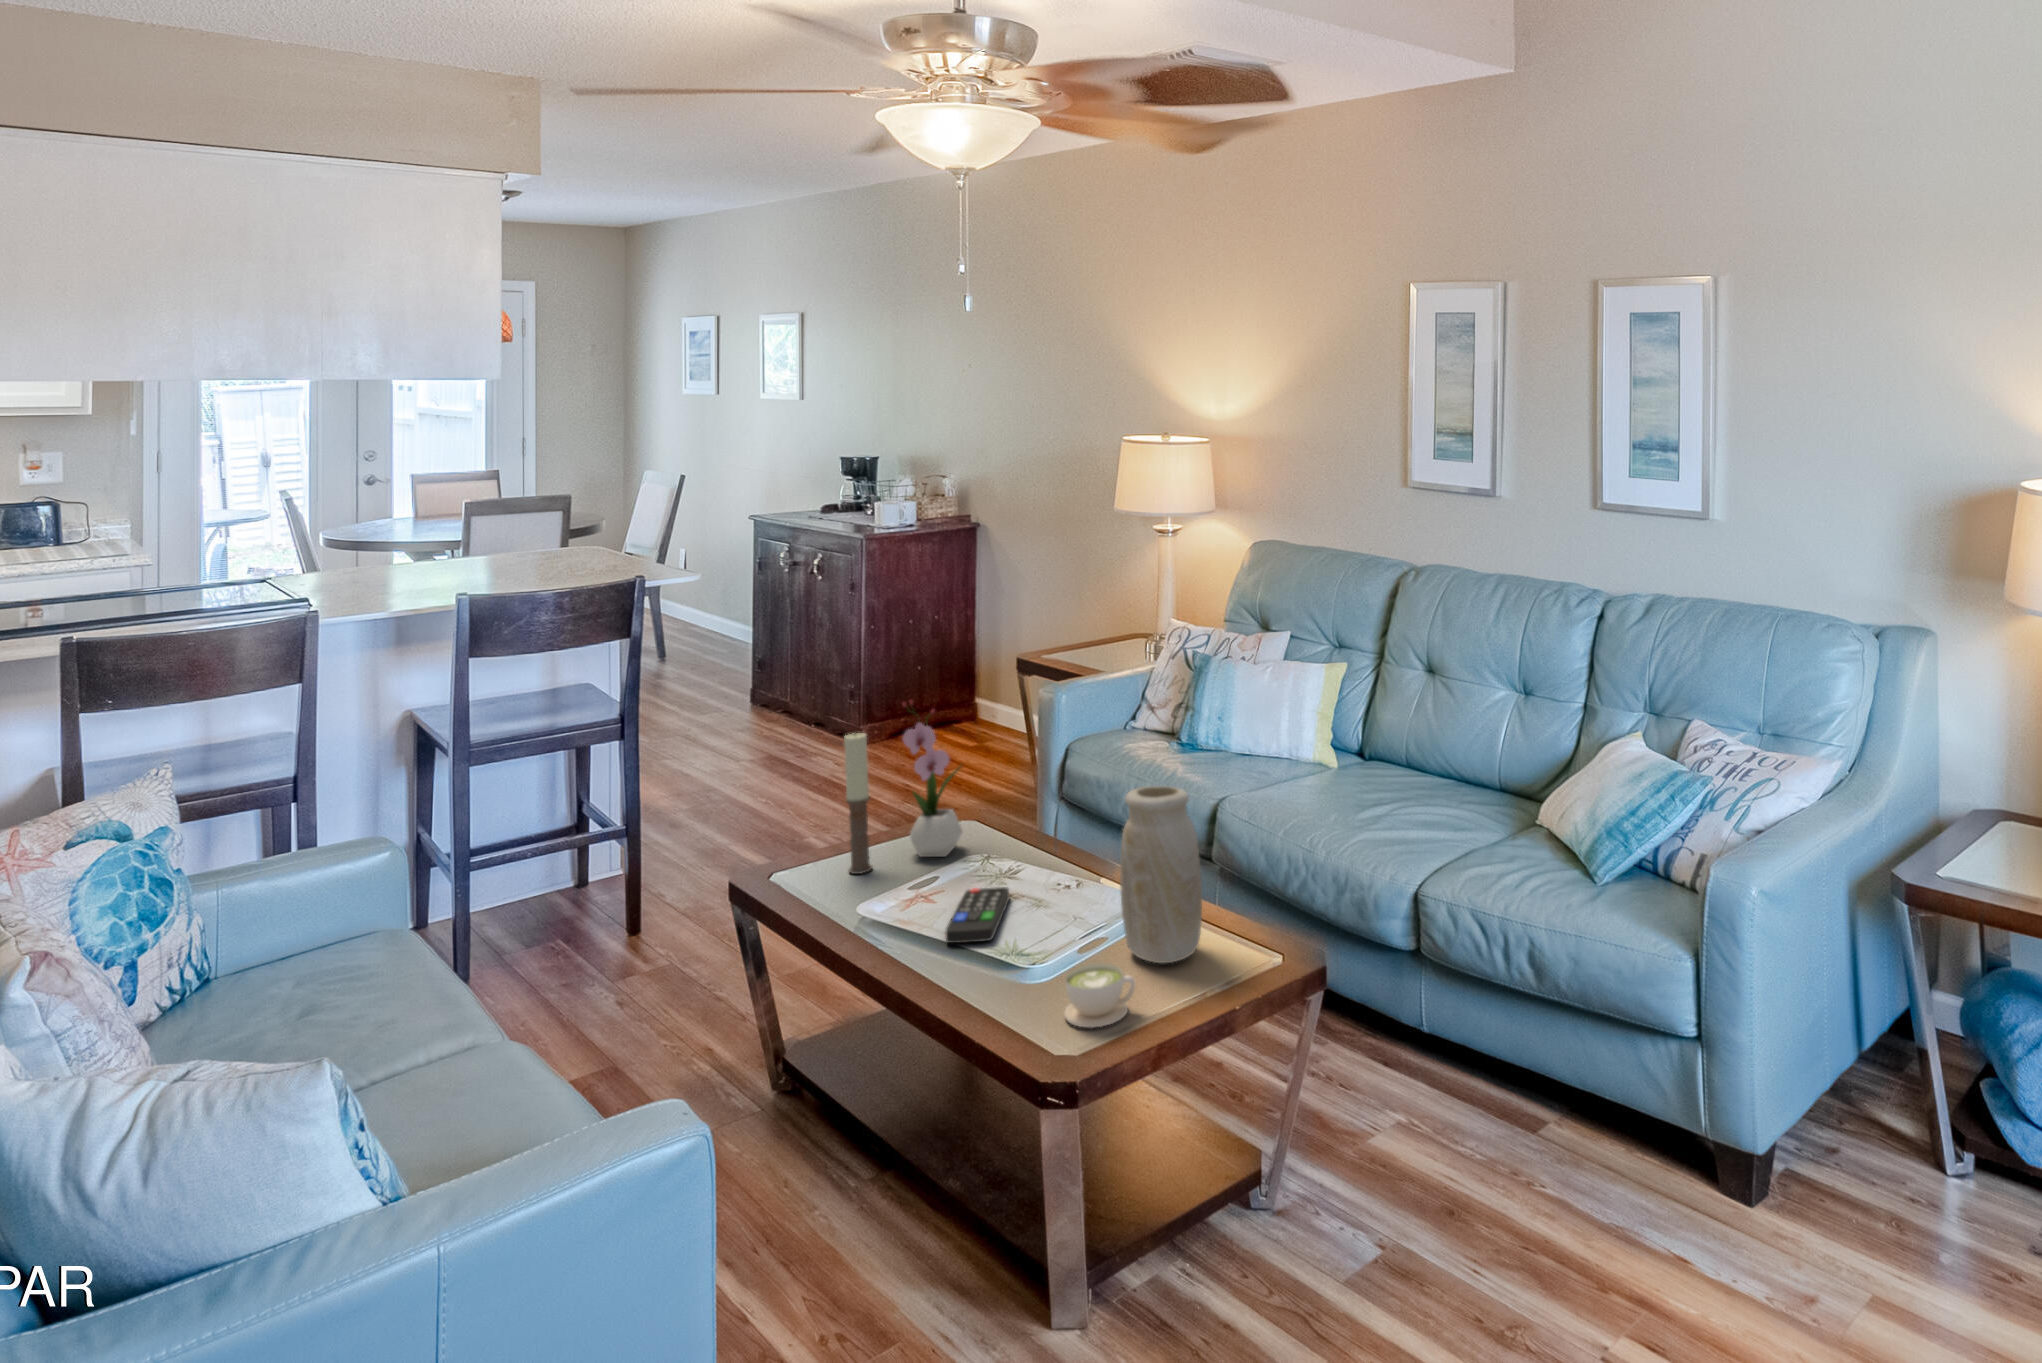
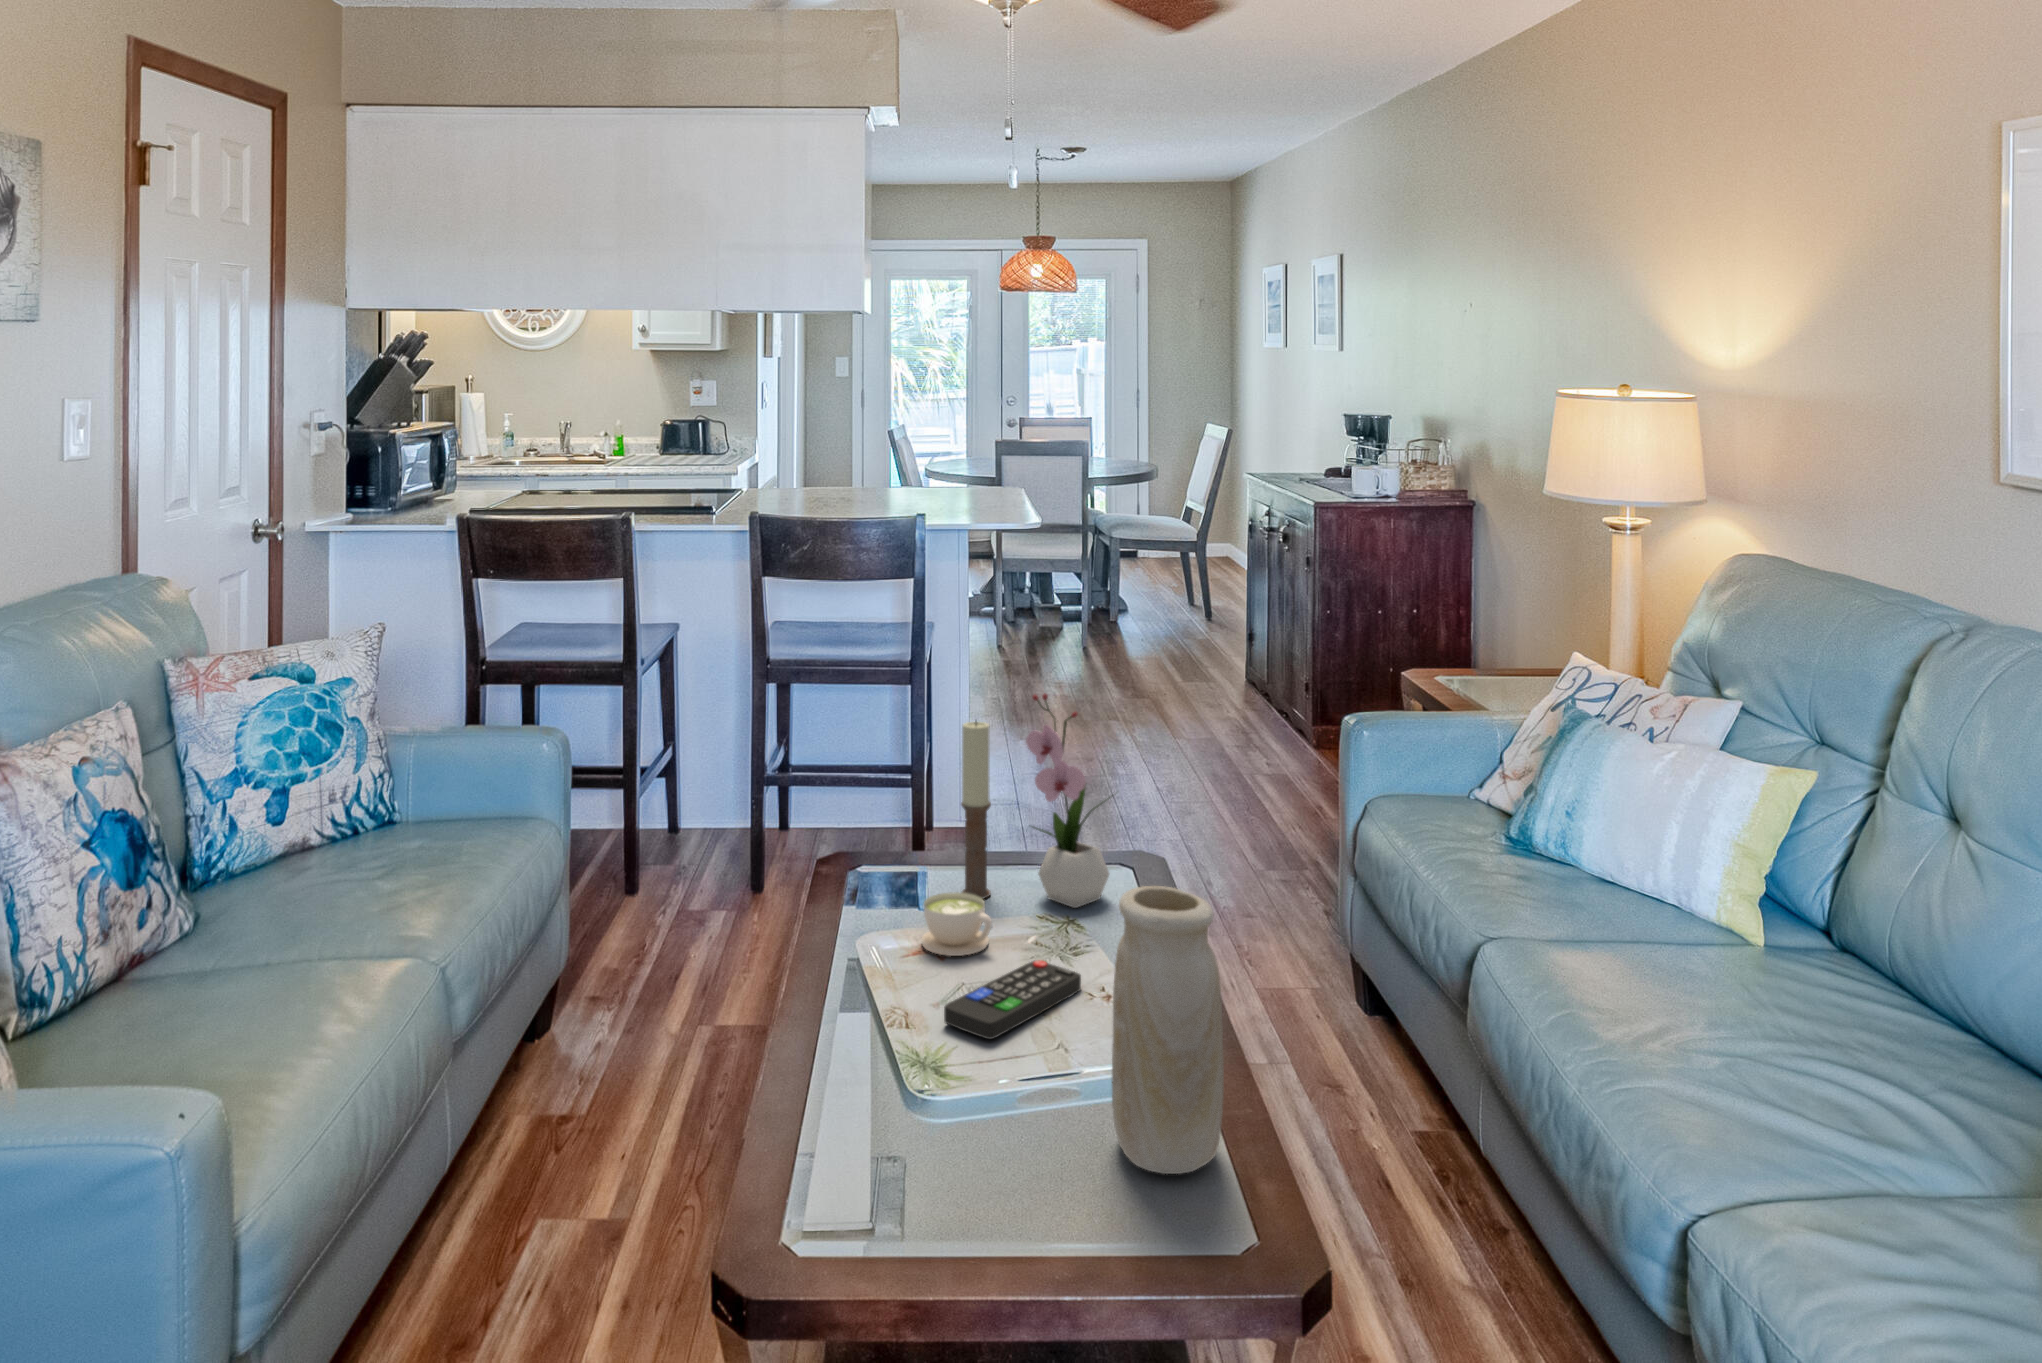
coffee cup: present [1064,963,1135,1027] -> present [921,892,992,956]

